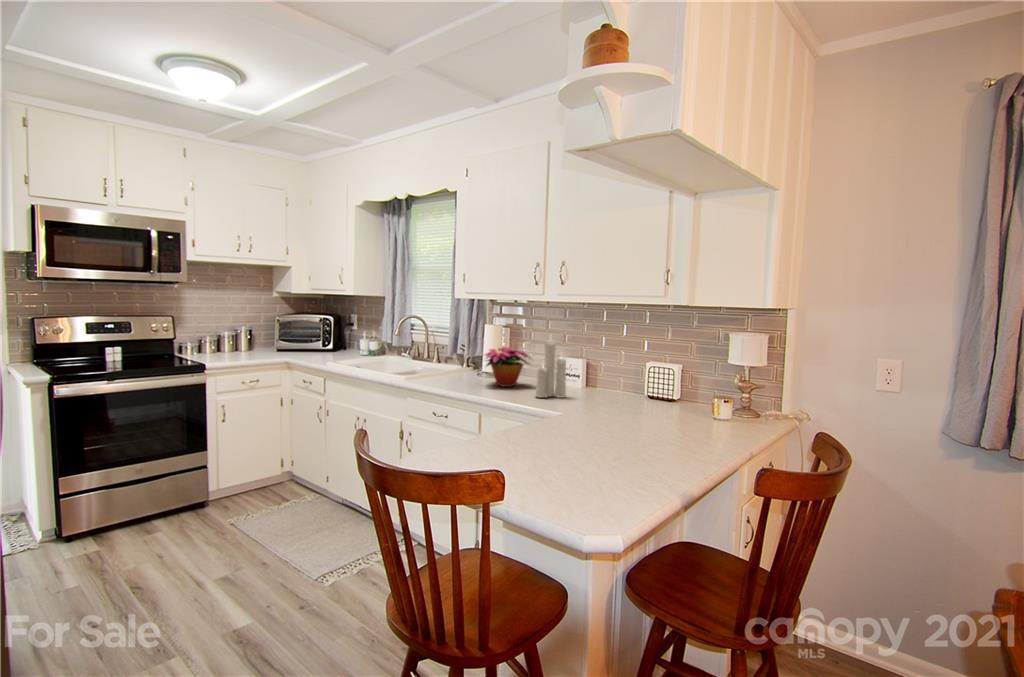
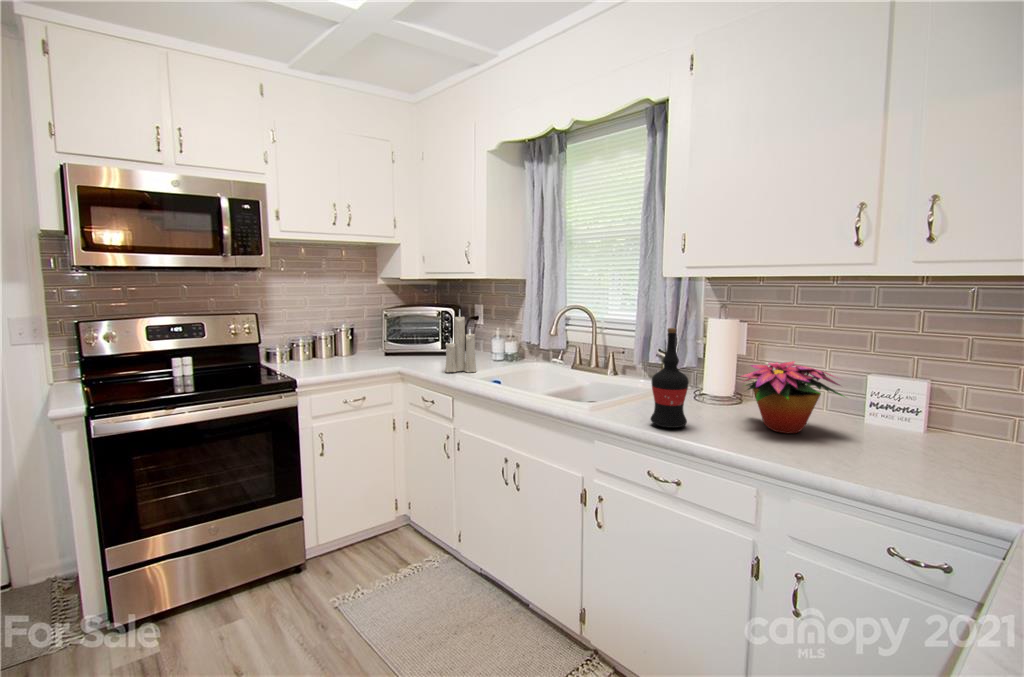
wine bottle: none [434,327,454,384] -> present [650,328,689,428]
candle: present [535,340,566,398] -> present [445,313,476,372]

